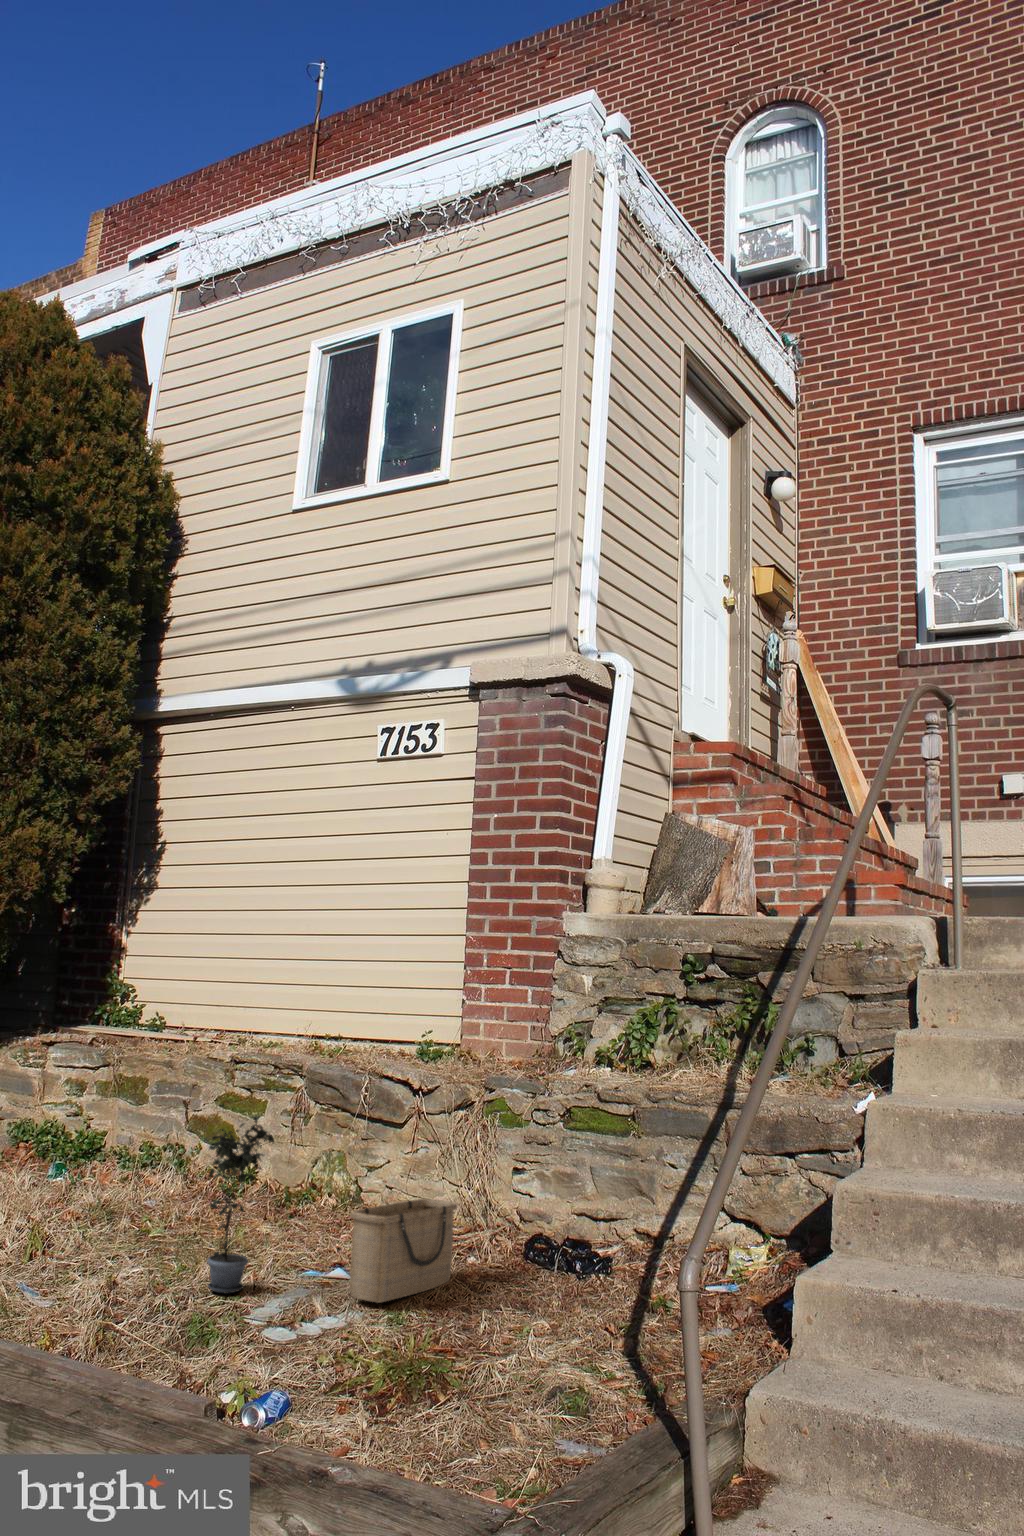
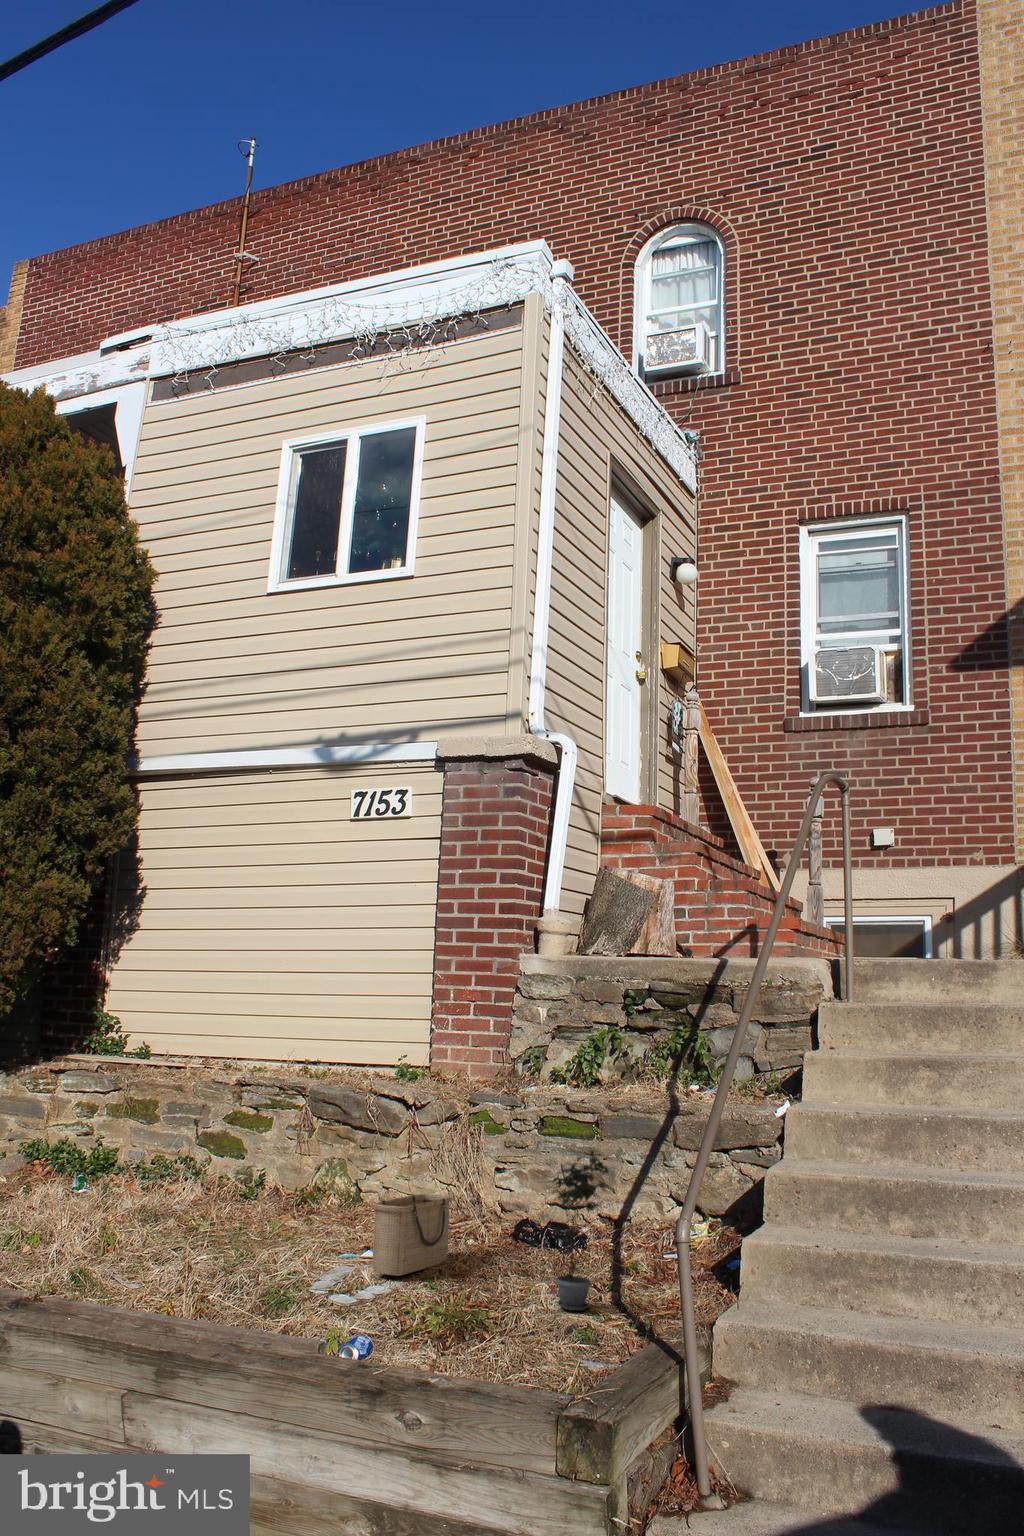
potted plant: present [204,1117,274,1294] -> present [553,1151,609,1311]

